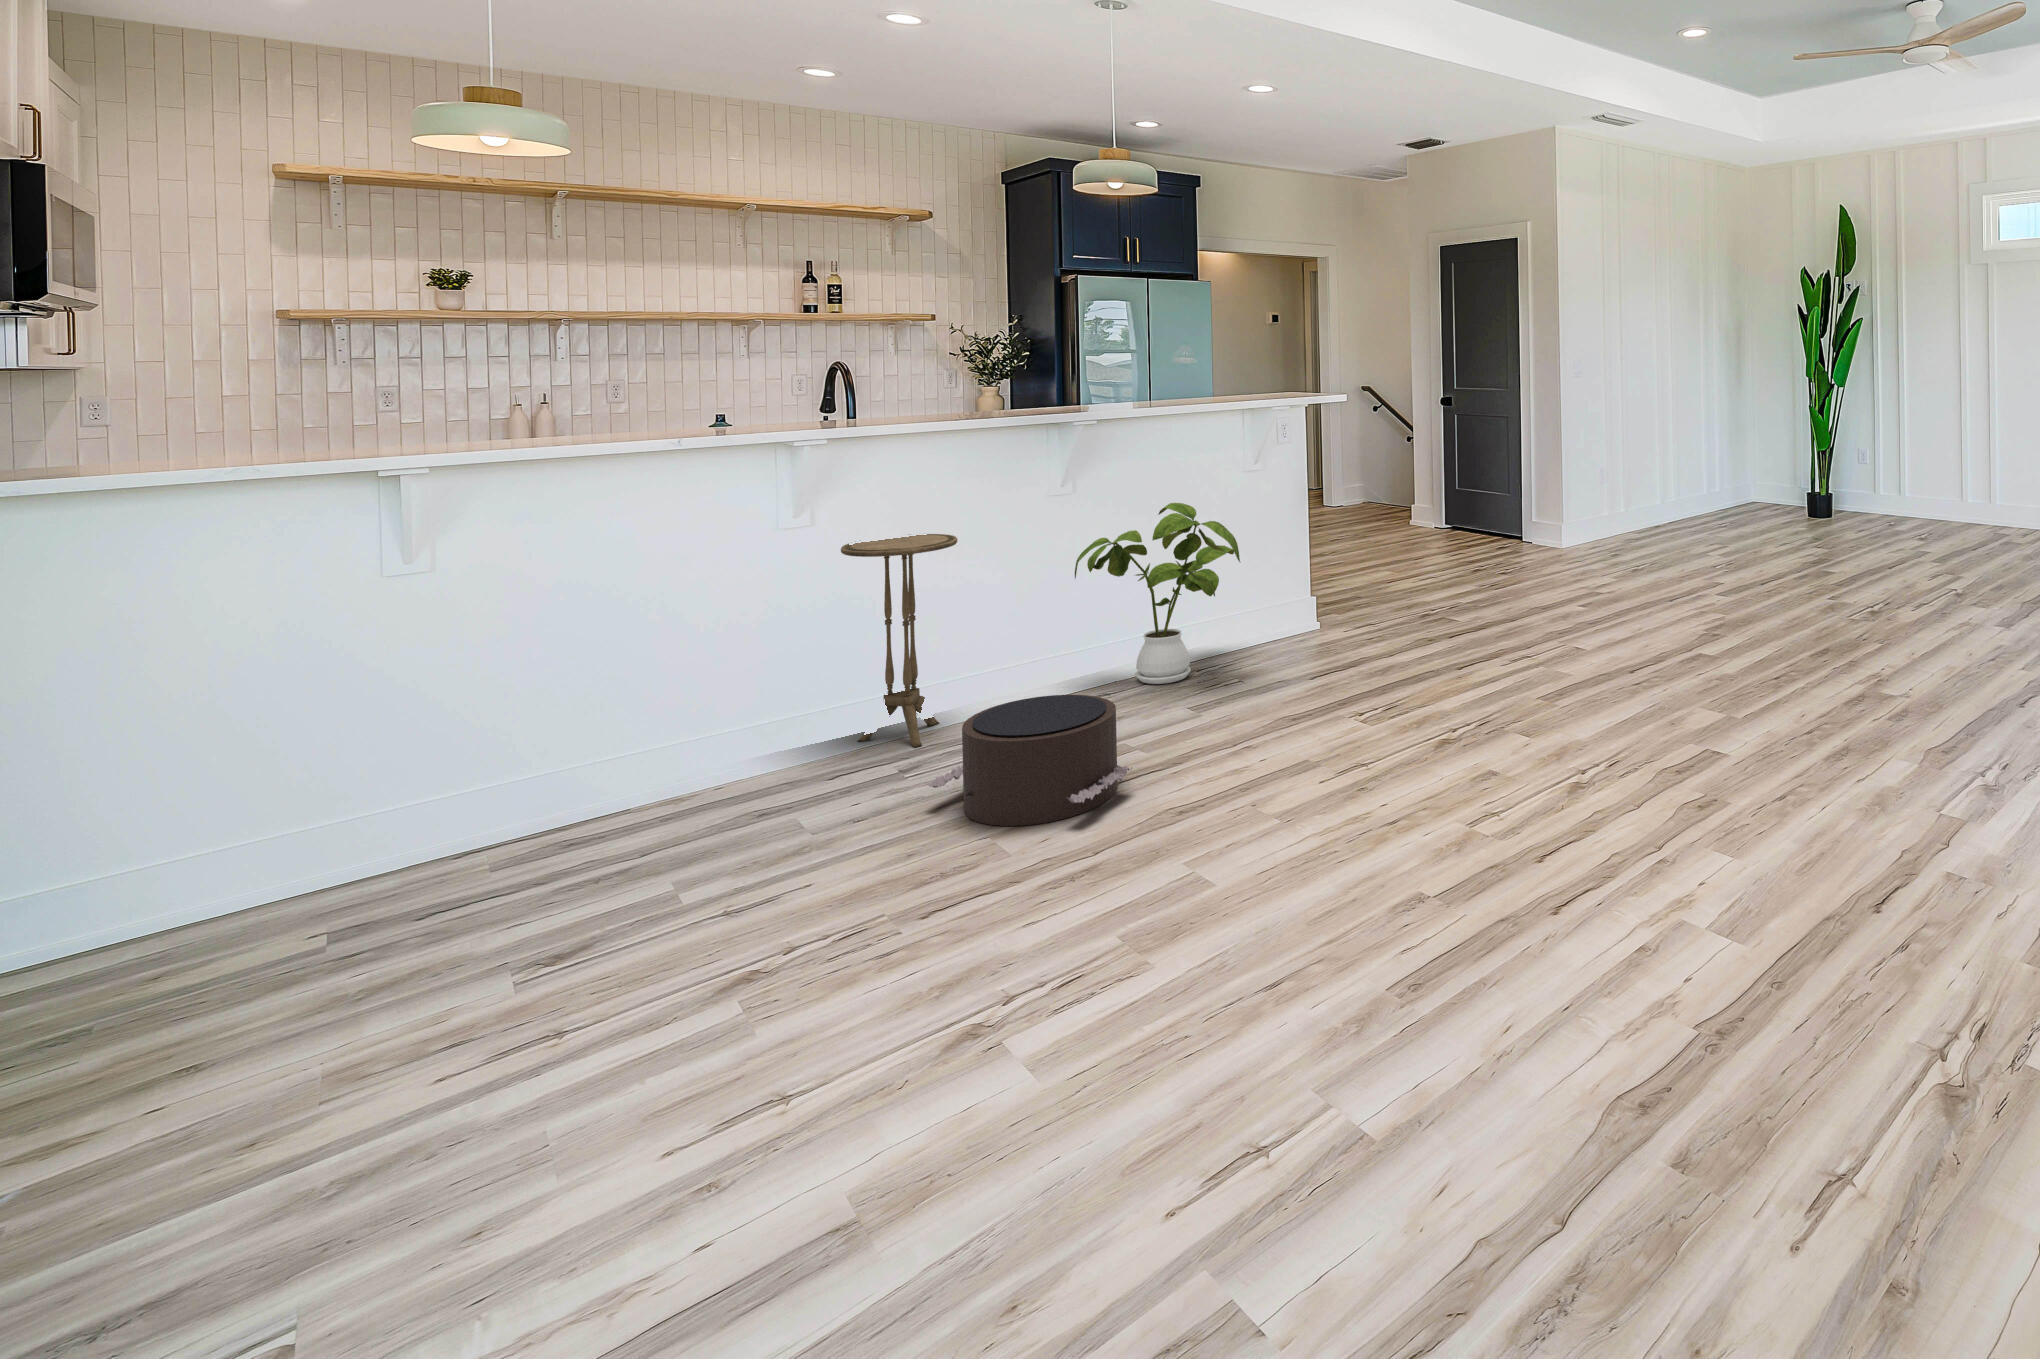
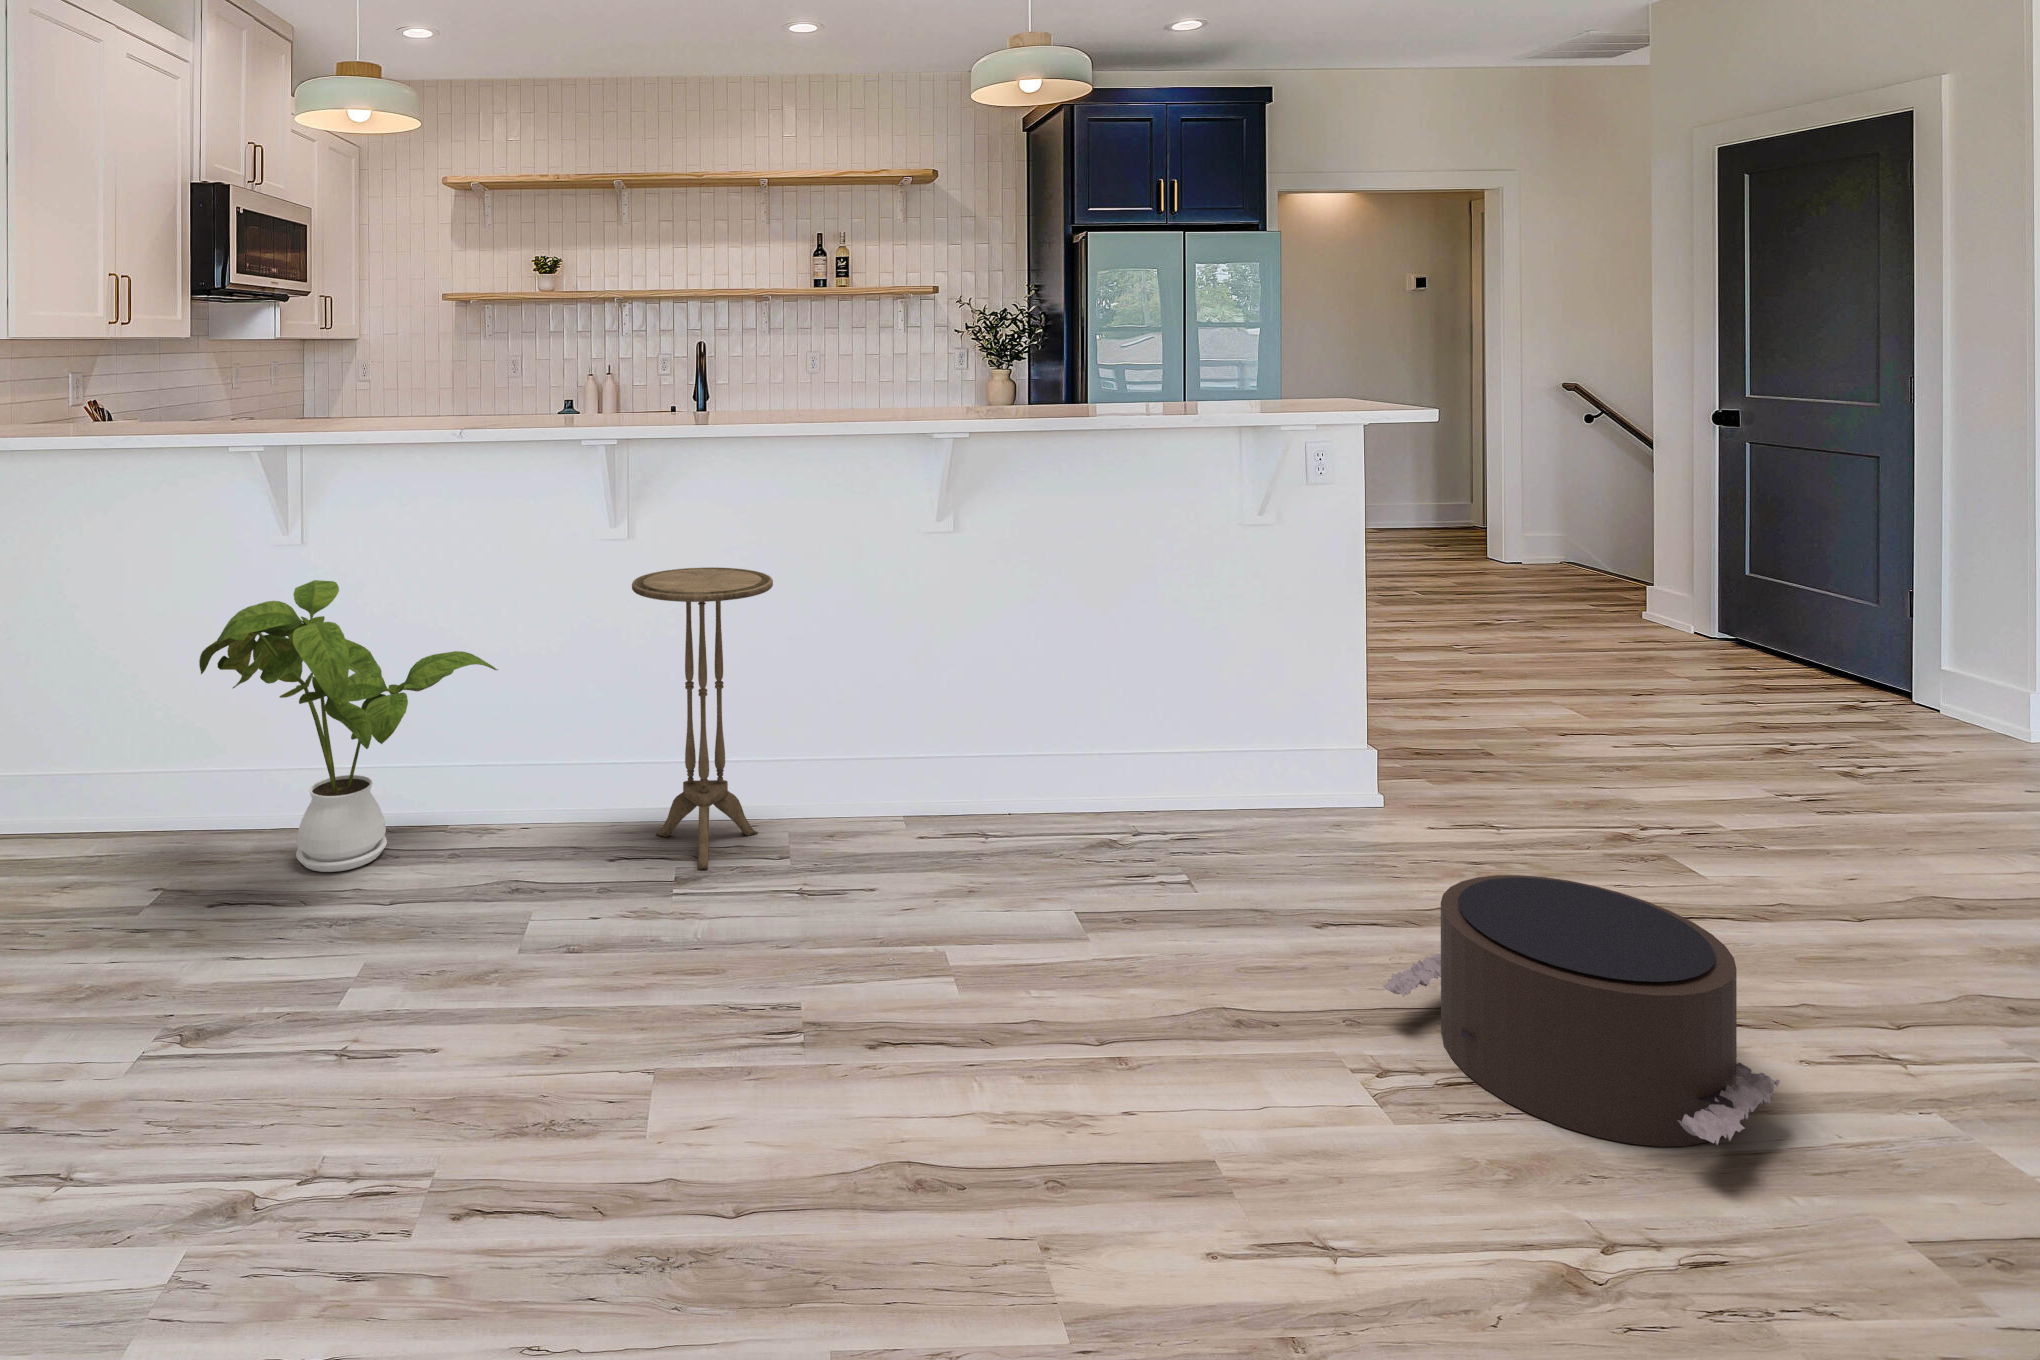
house plant: present [1075,503,1240,684] -> present [199,580,498,872]
pouf: present [928,695,1133,826] -> present [1383,875,1780,1146]

